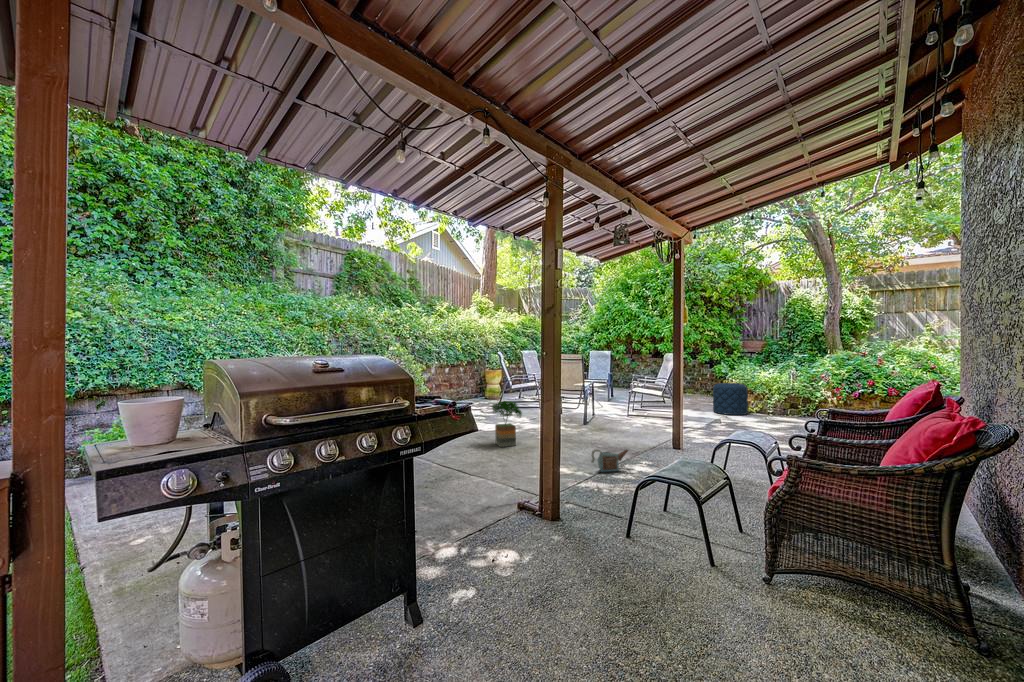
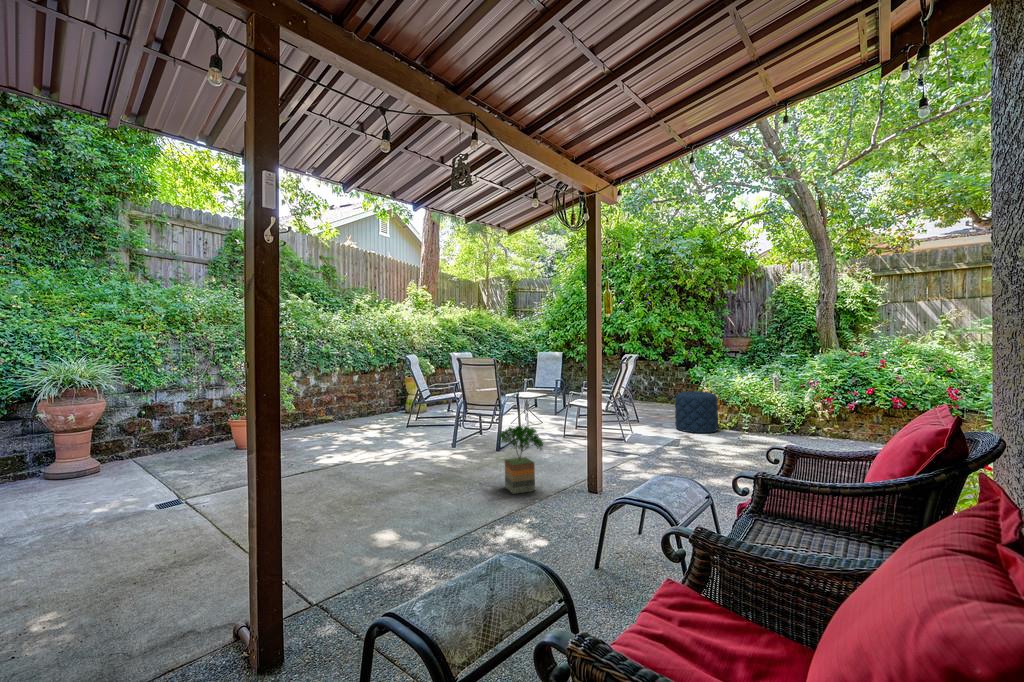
potted tree: present [492,401,522,447] -> present [499,426,543,494]
watering can: present [592,449,628,472] -> none [443,504,501,540]

